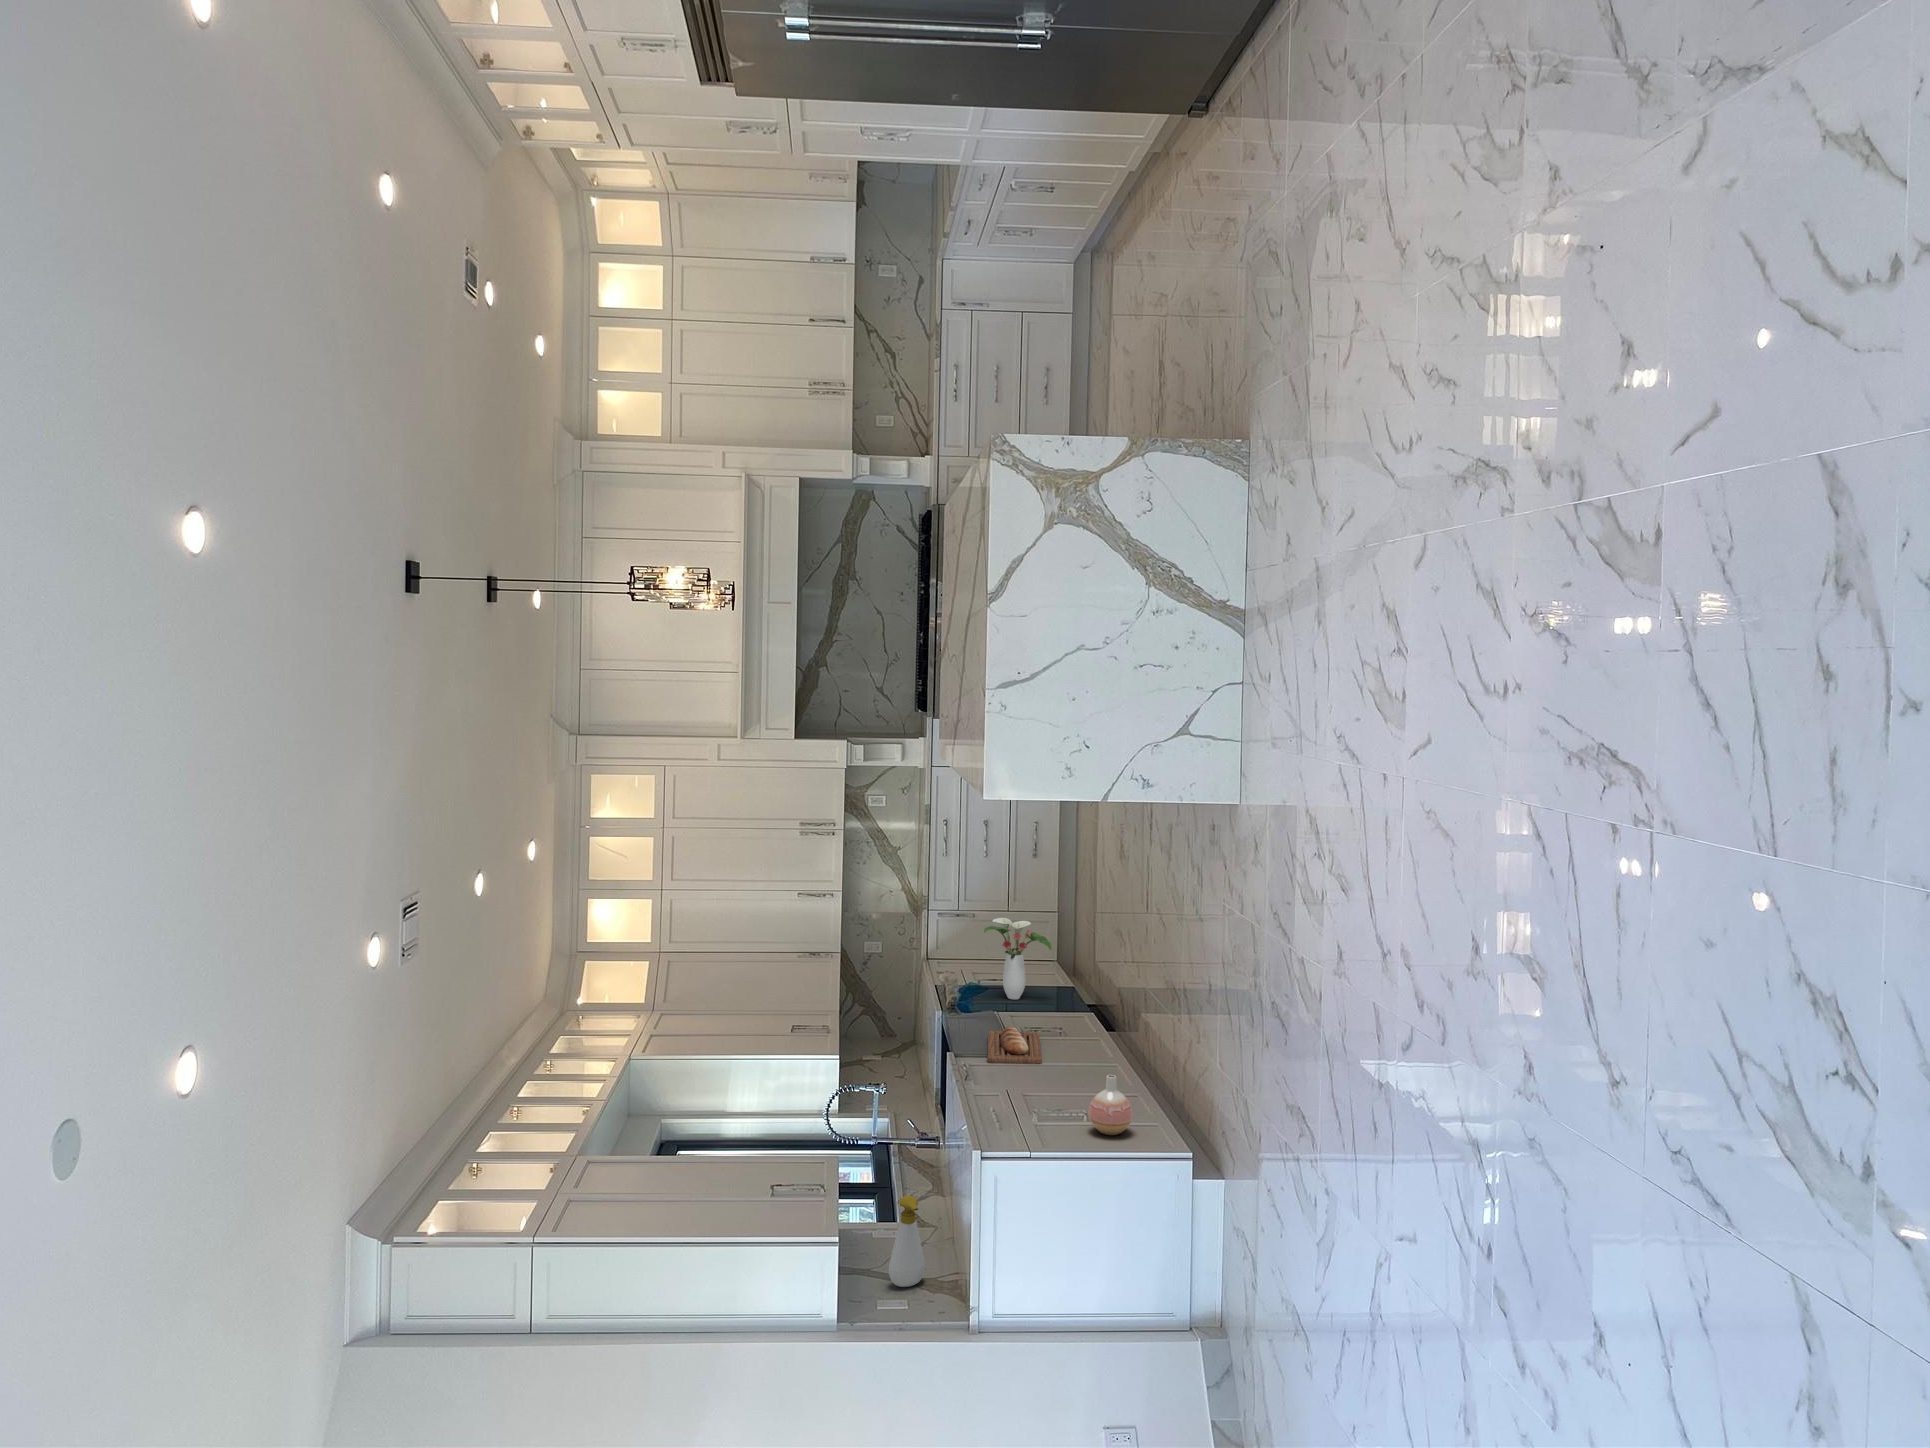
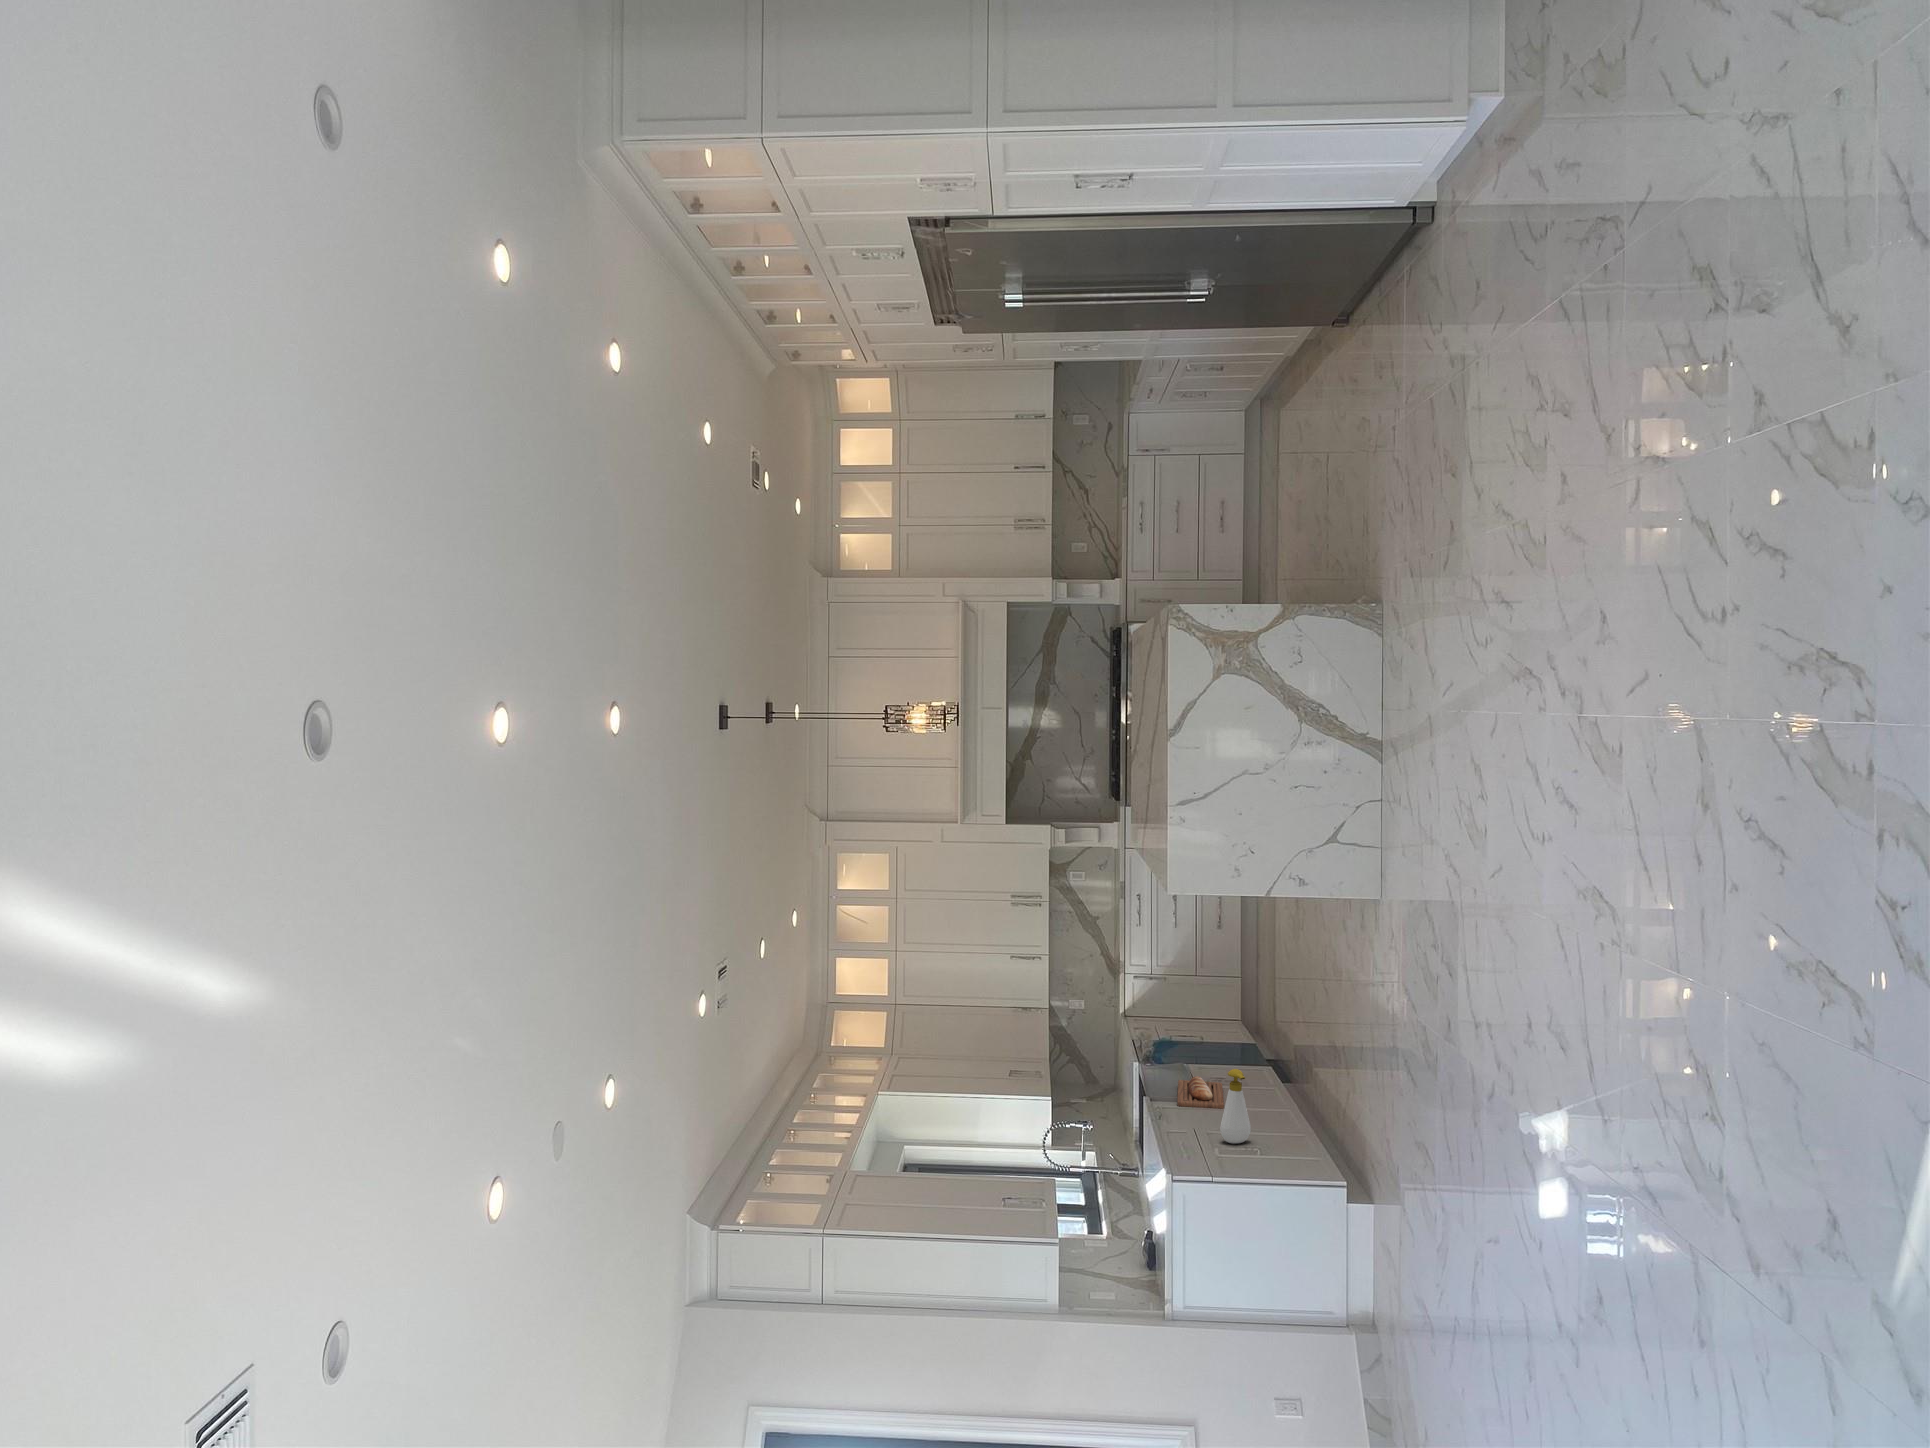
flower arrangement: present [984,918,1052,999] -> none [1173,983,1233,1054]
vase: present [1088,1075,1133,1135] -> none [1261,1117,1299,1167]
soap bottle: present [889,1196,926,1287] -> present [1220,1069,1251,1143]

